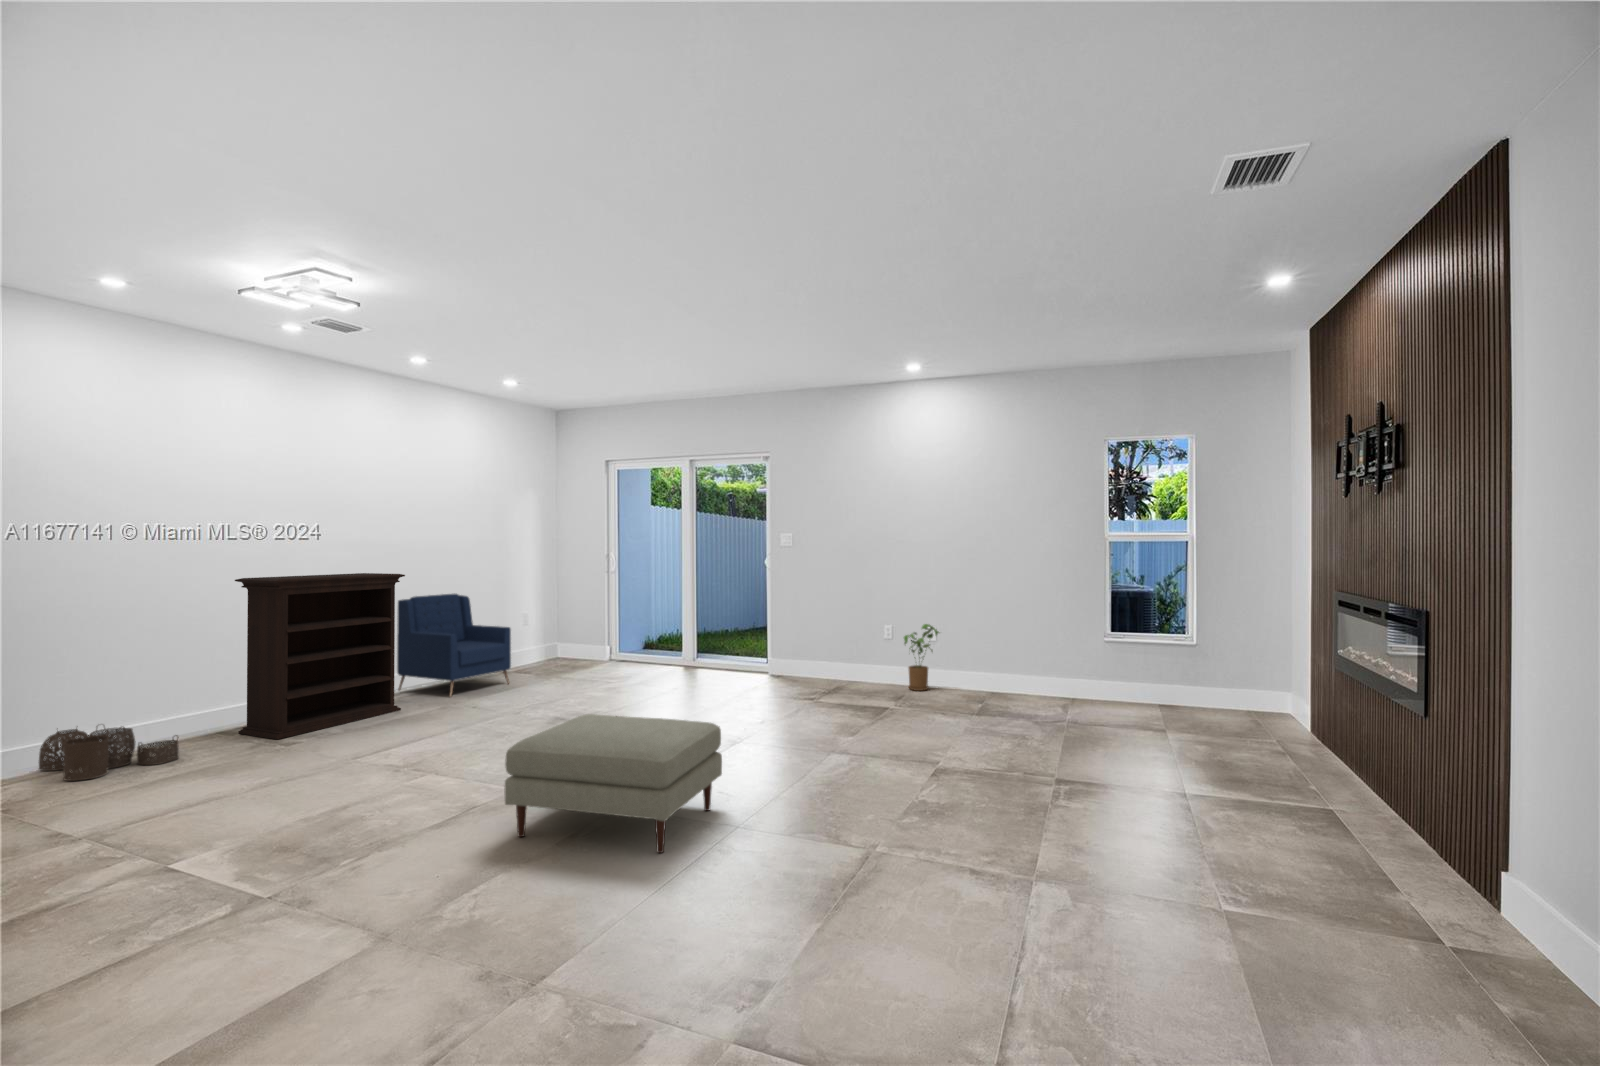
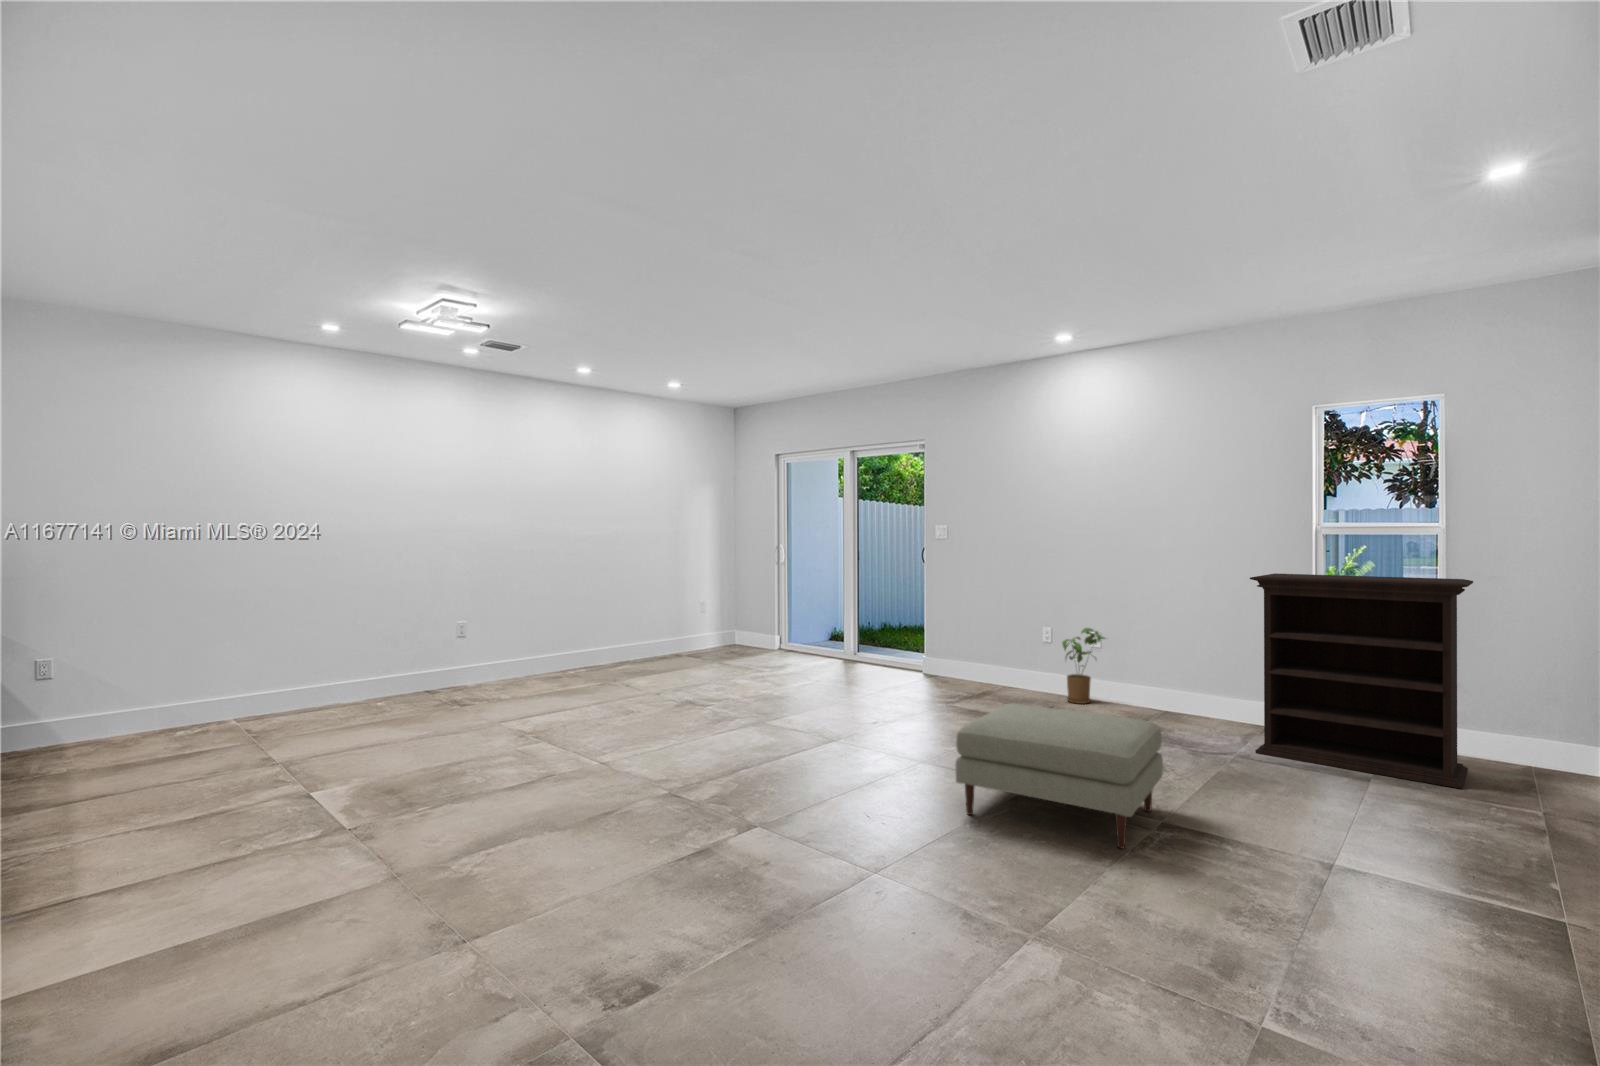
bookshelf: present [235,573,405,739] -> present [1250,573,1473,789]
armchair: present [397,594,511,696] -> none [578,582,674,677]
ottoman: present [504,714,722,853] -> present [955,703,1163,849]
woven basket: present [39,727,179,781] -> none [292,682,382,725]

